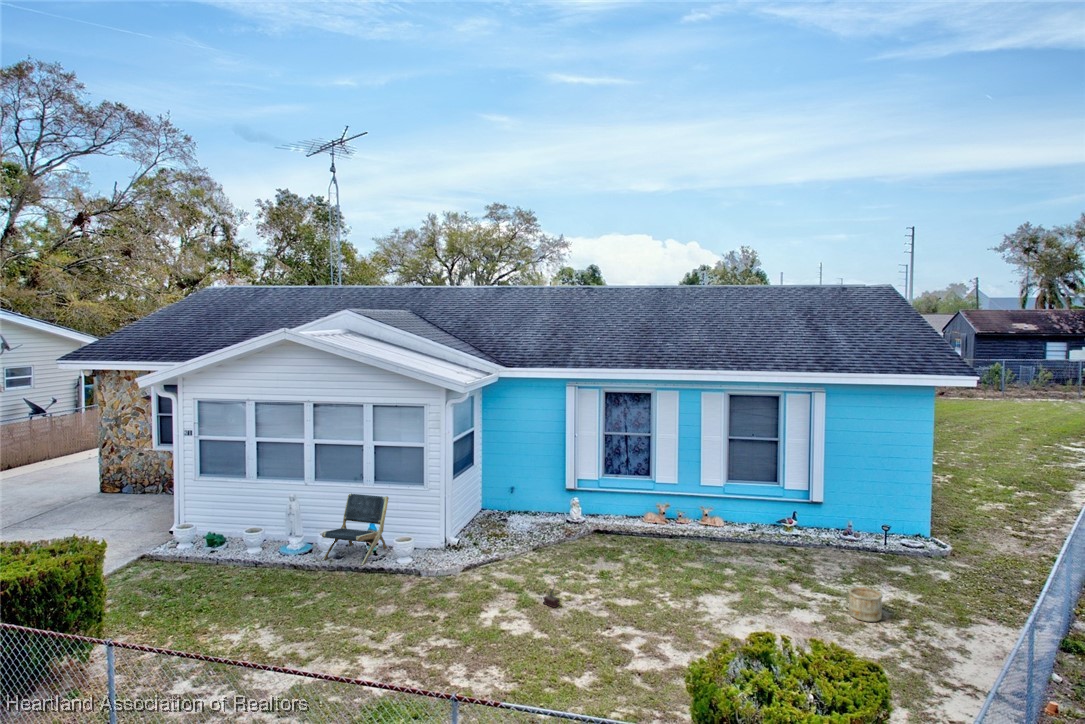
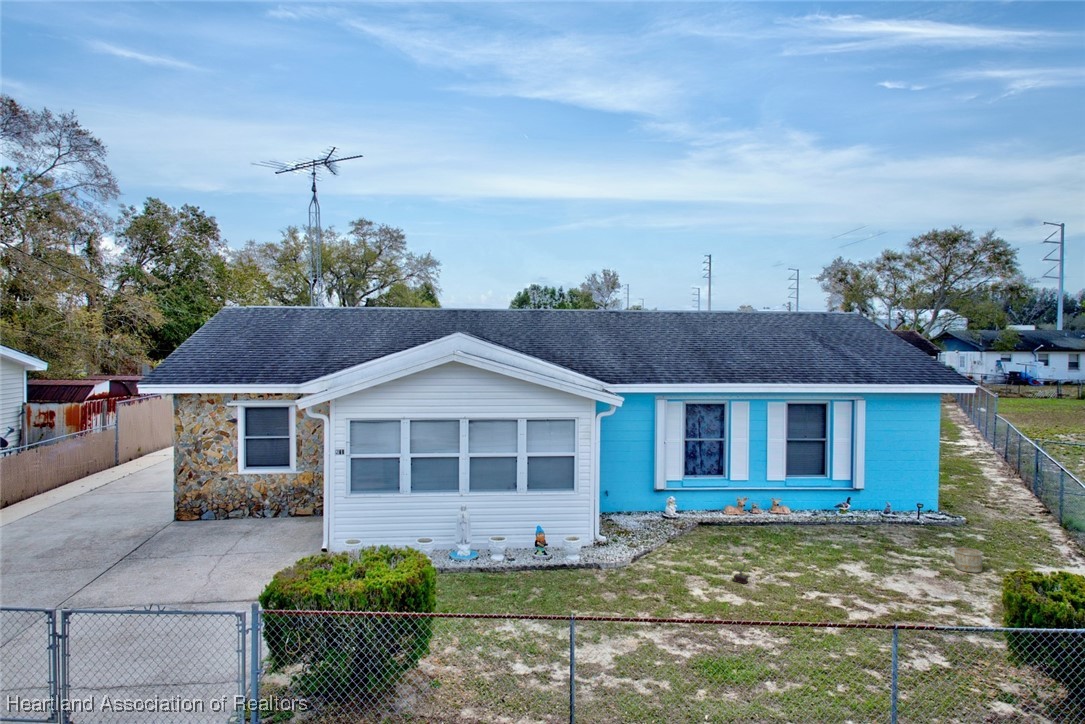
lounge chair: present [322,493,389,565] -> none [500,501,546,565]

